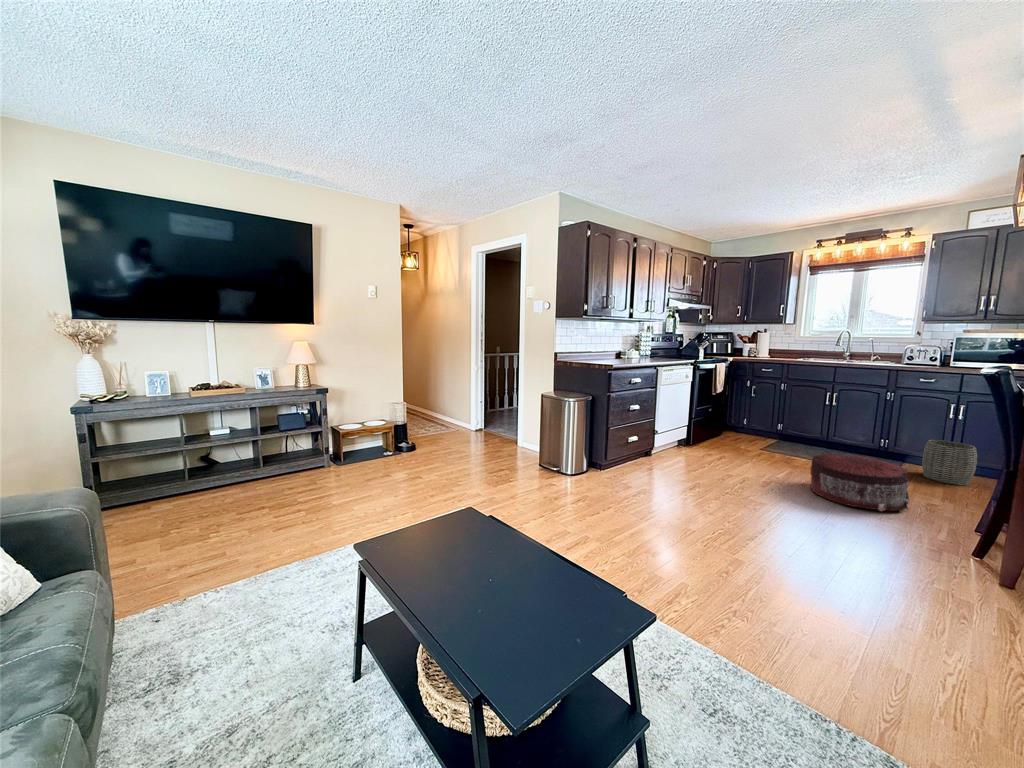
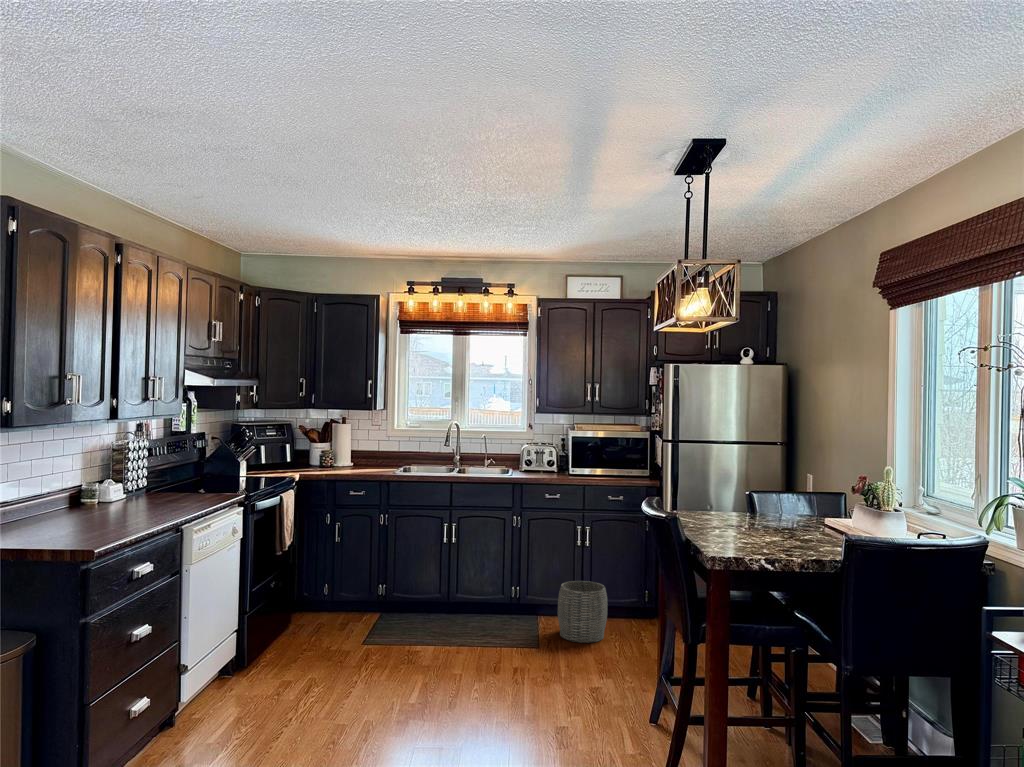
pouf: present [811,454,909,511] -> none [453,635,572,731]

